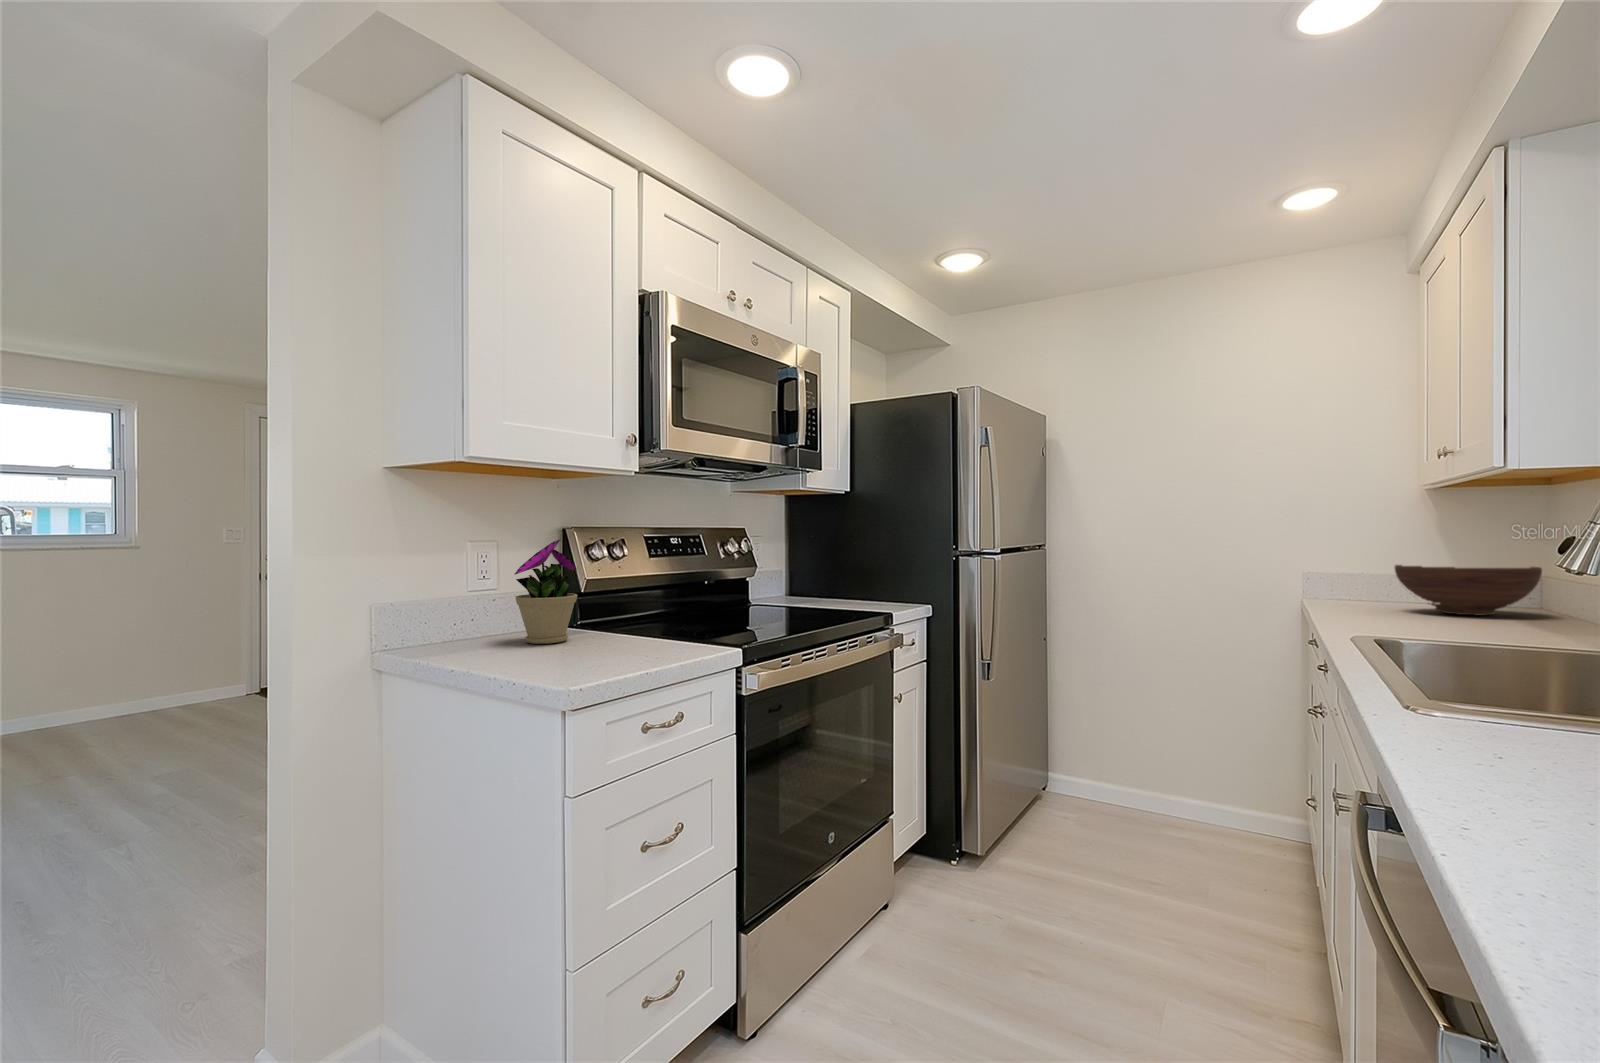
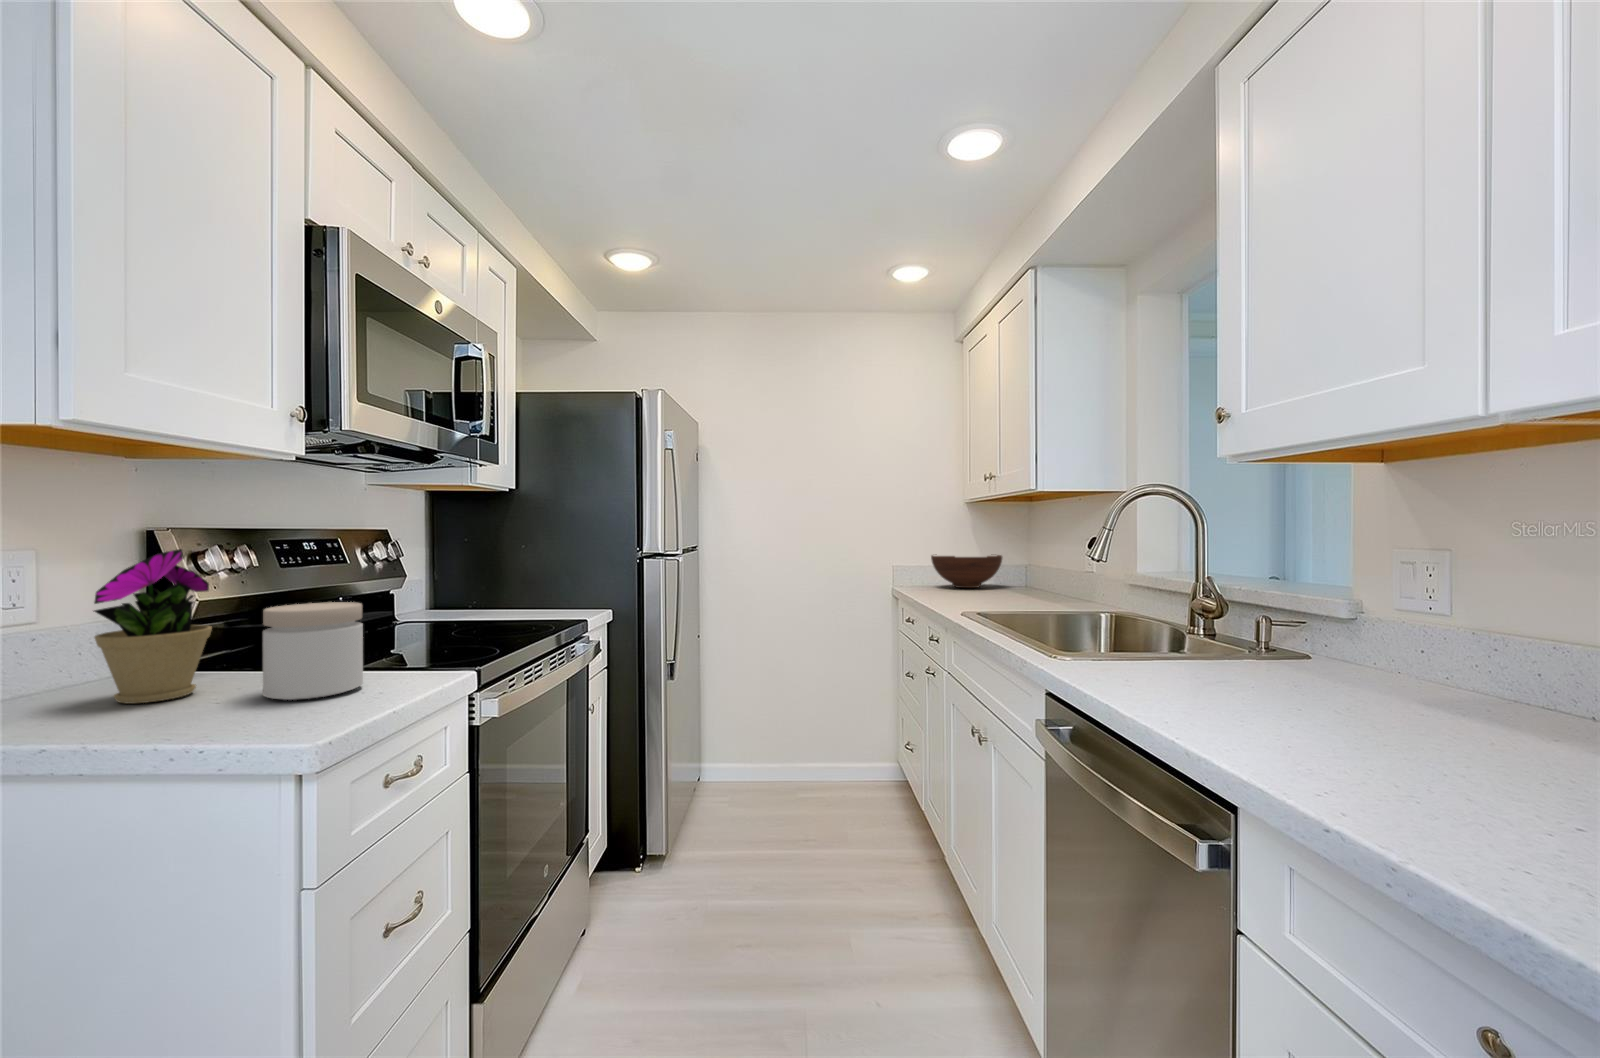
jar: none [591,582,655,653] -> present [263,602,363,700]

